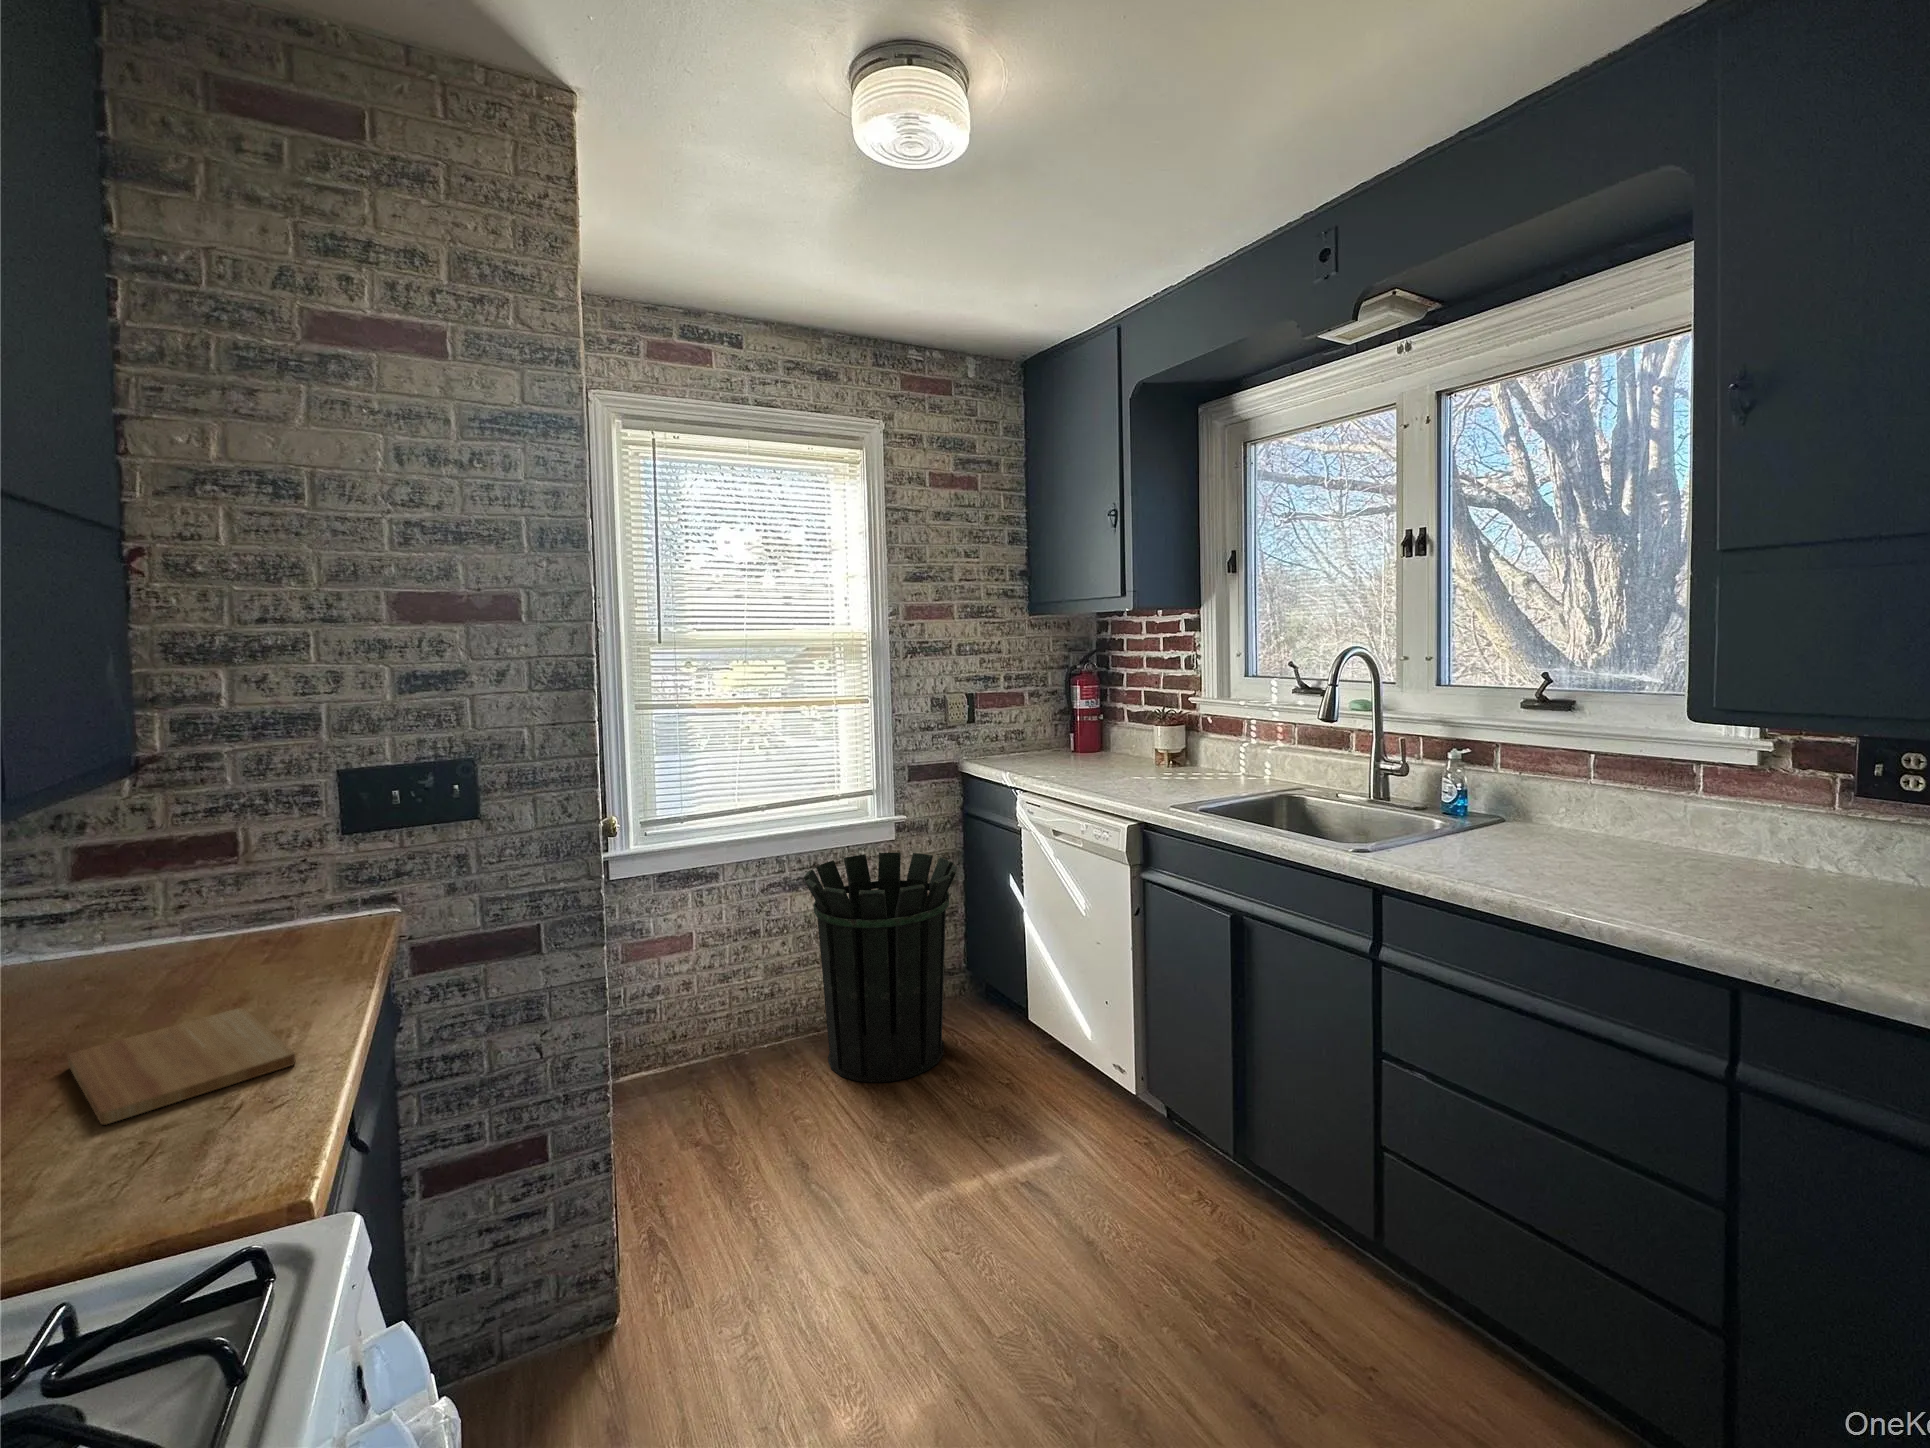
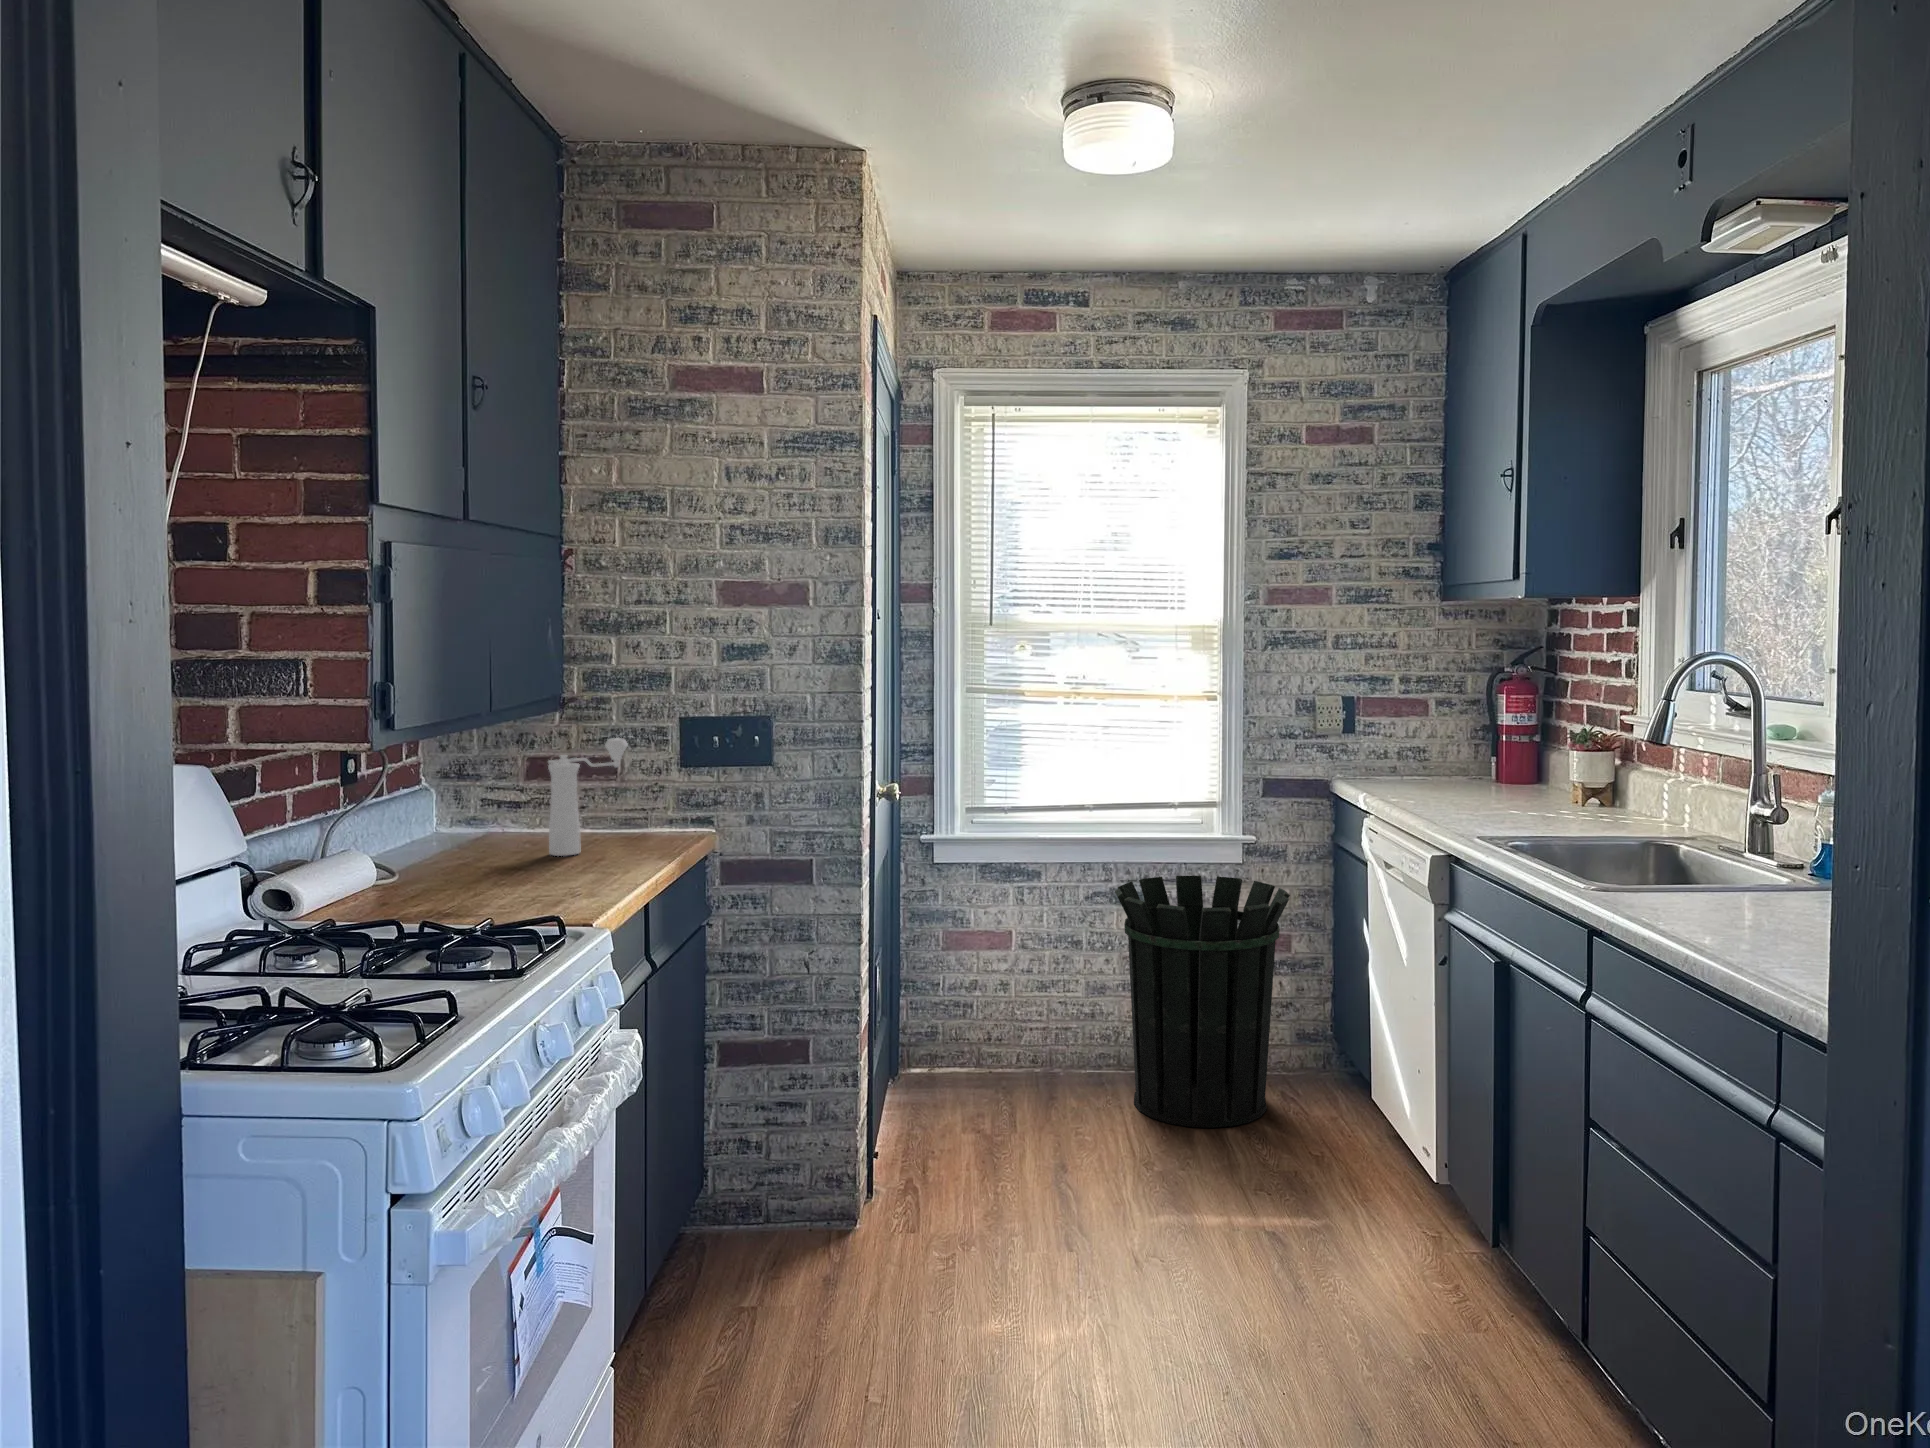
pepper mill: none [122,811,270,1005] -> present [548,738,628,856]
cutting board: present [67,1008,295,1125] -> none [513,860,611,893]

